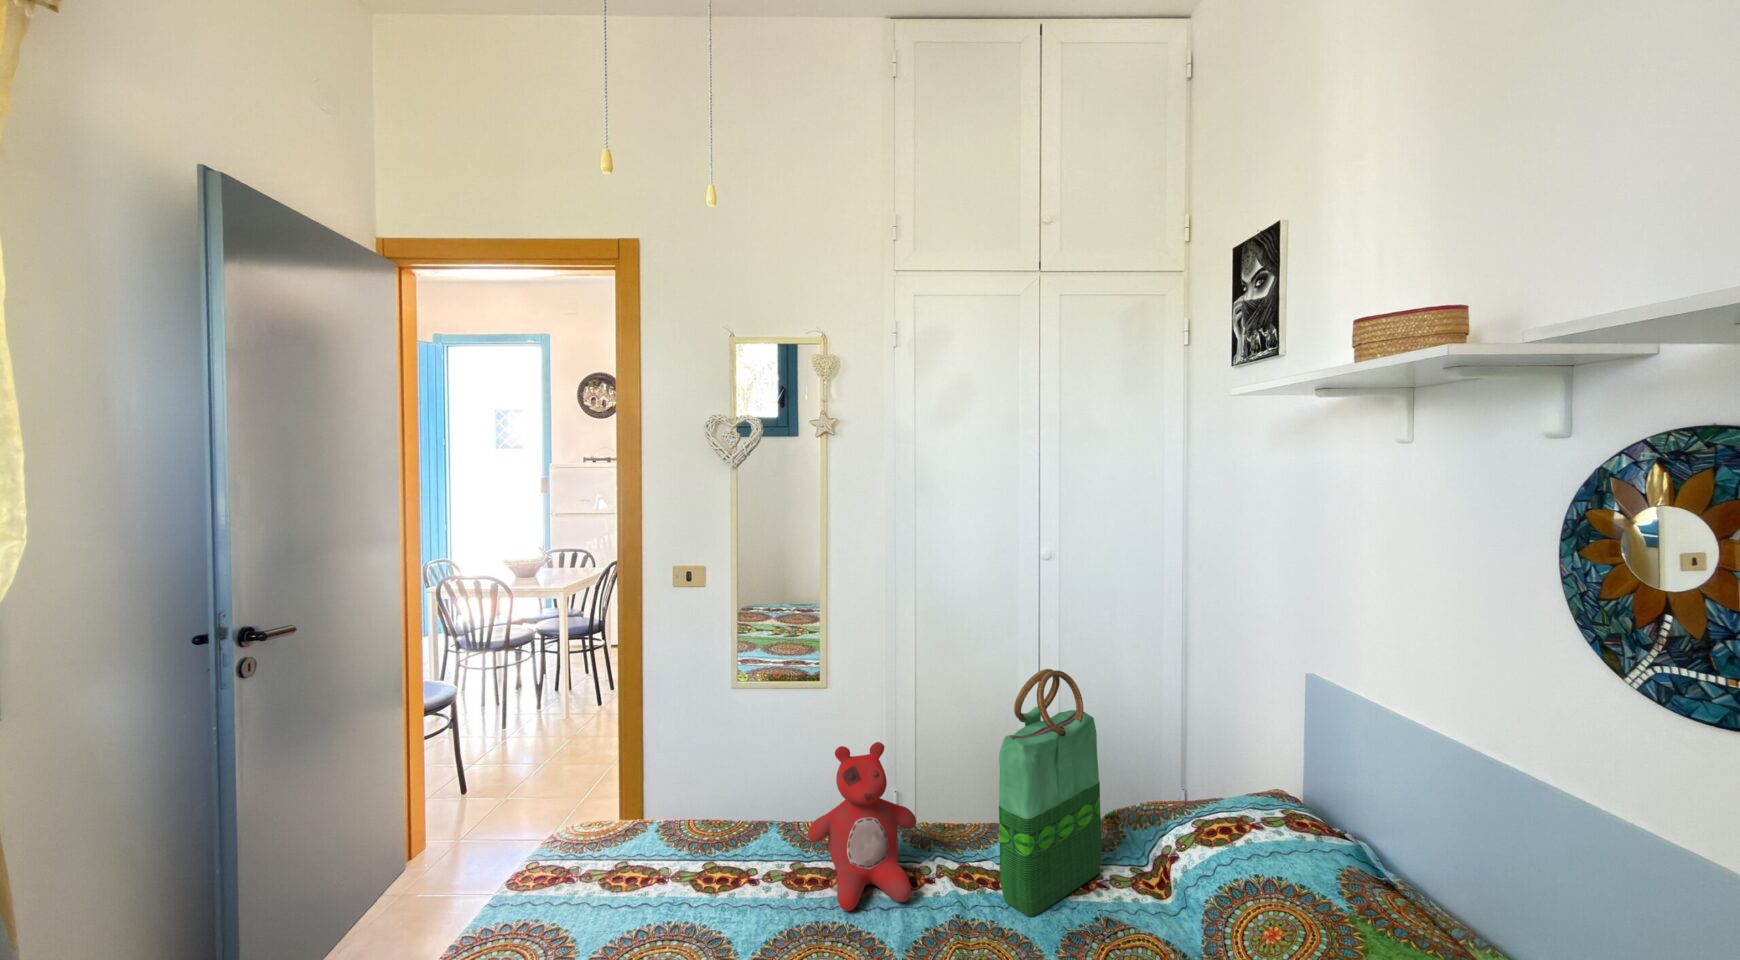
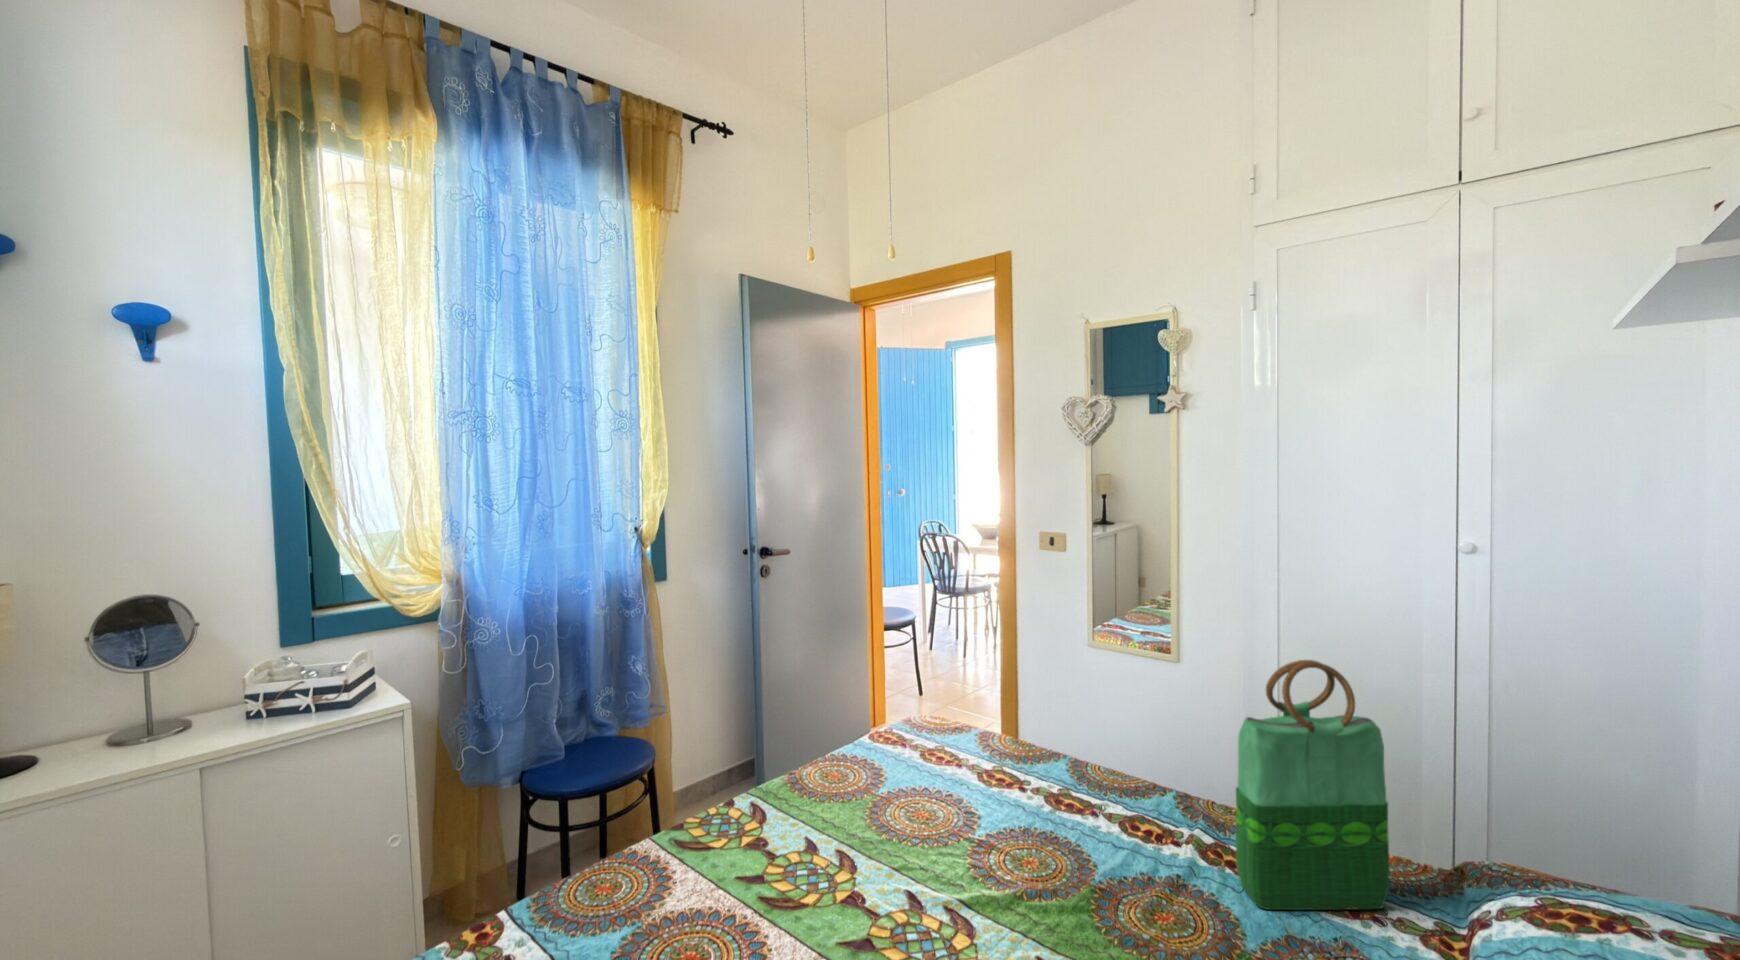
stuffed bear: present [808,742,916,911] -> none [1067,694,1173,847]

